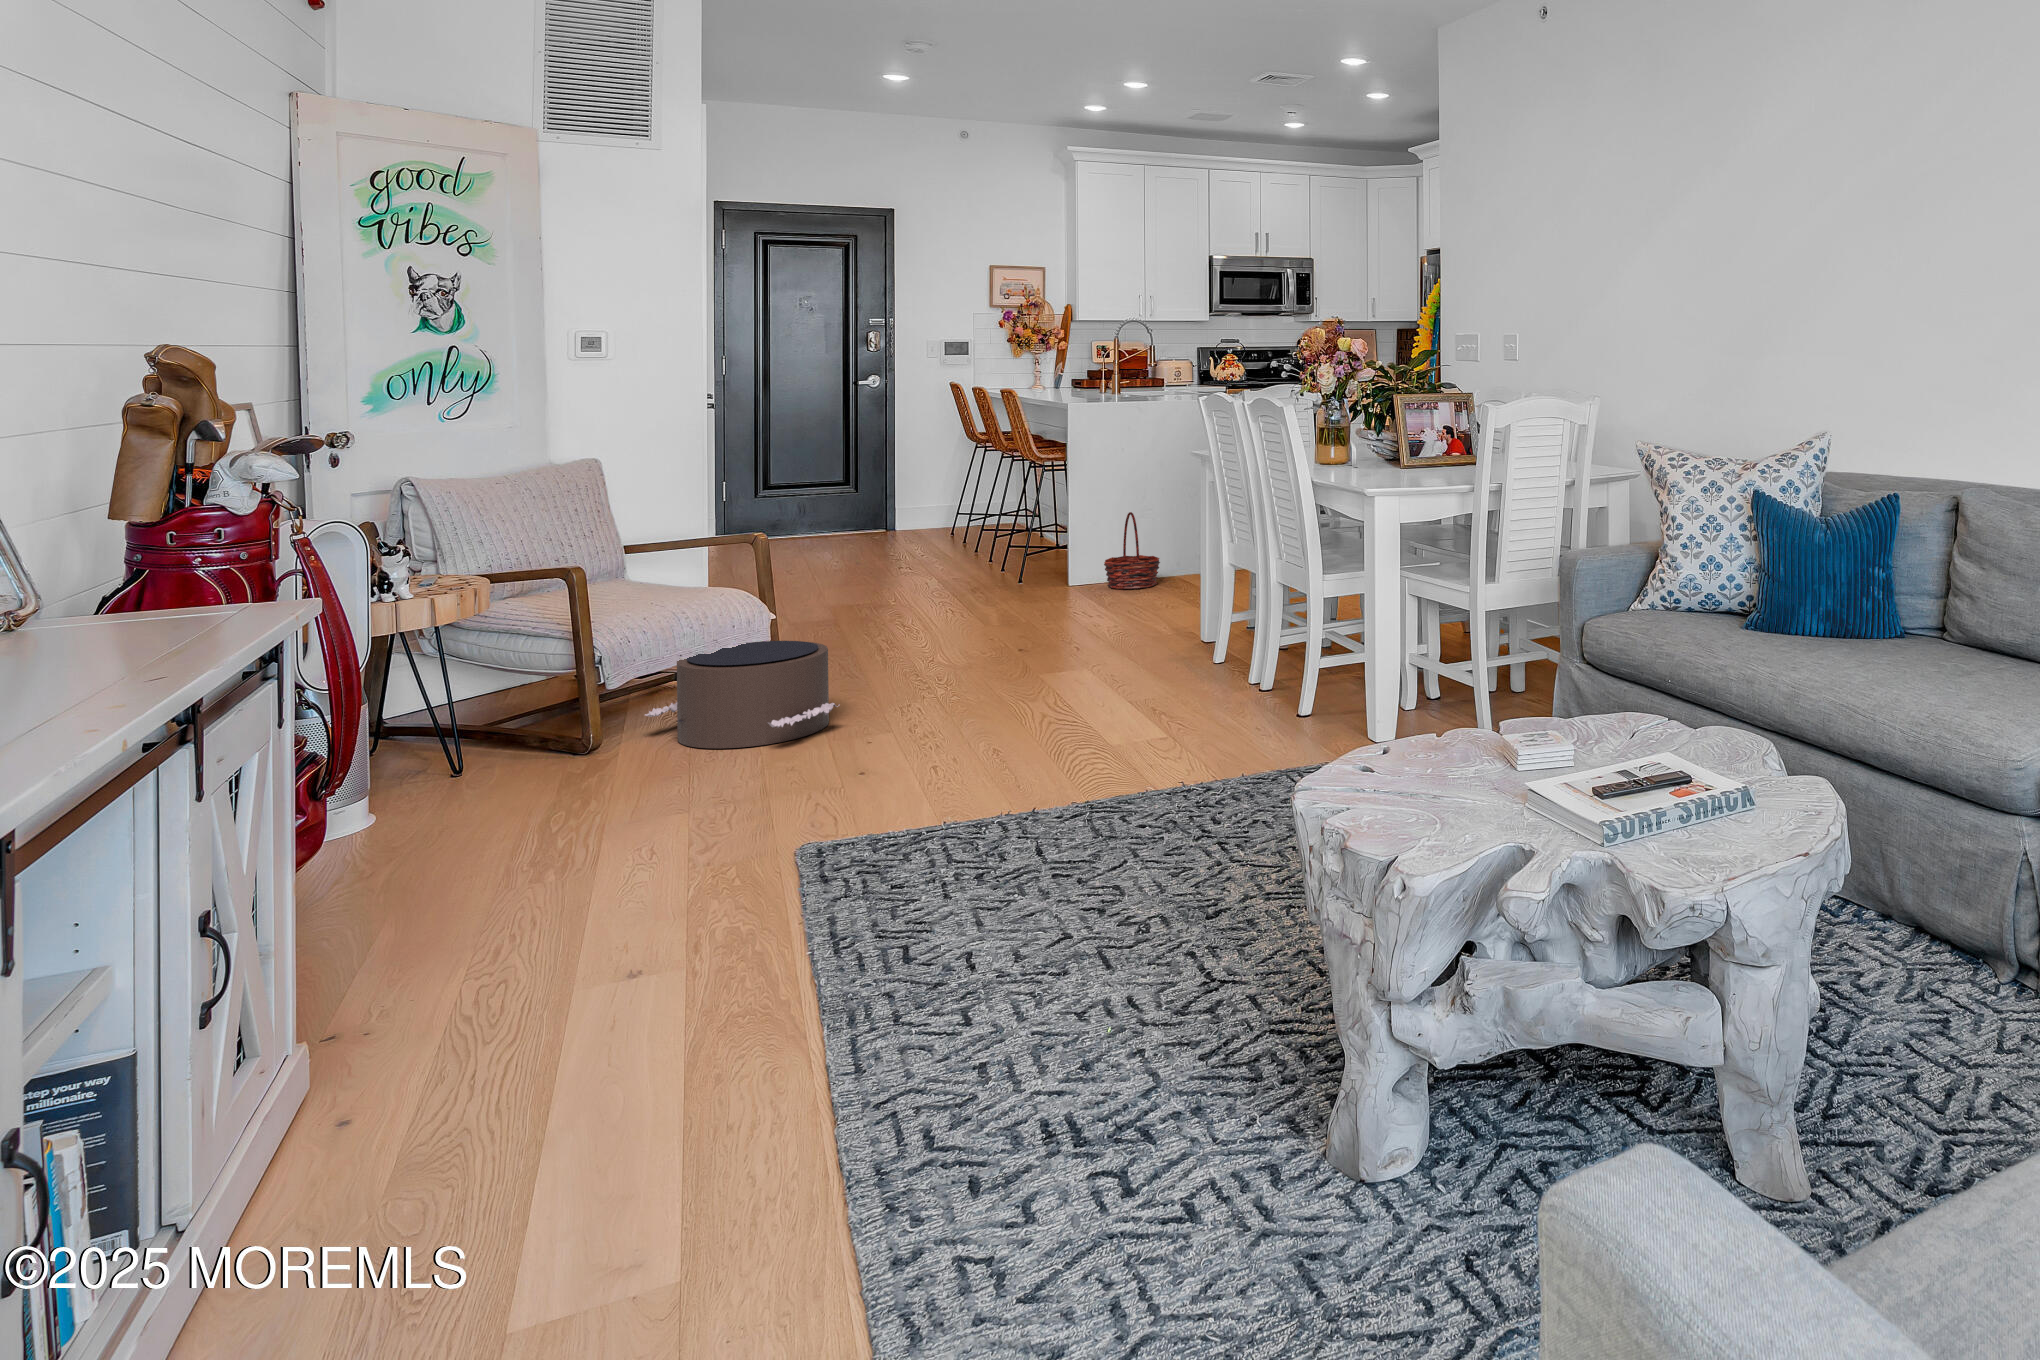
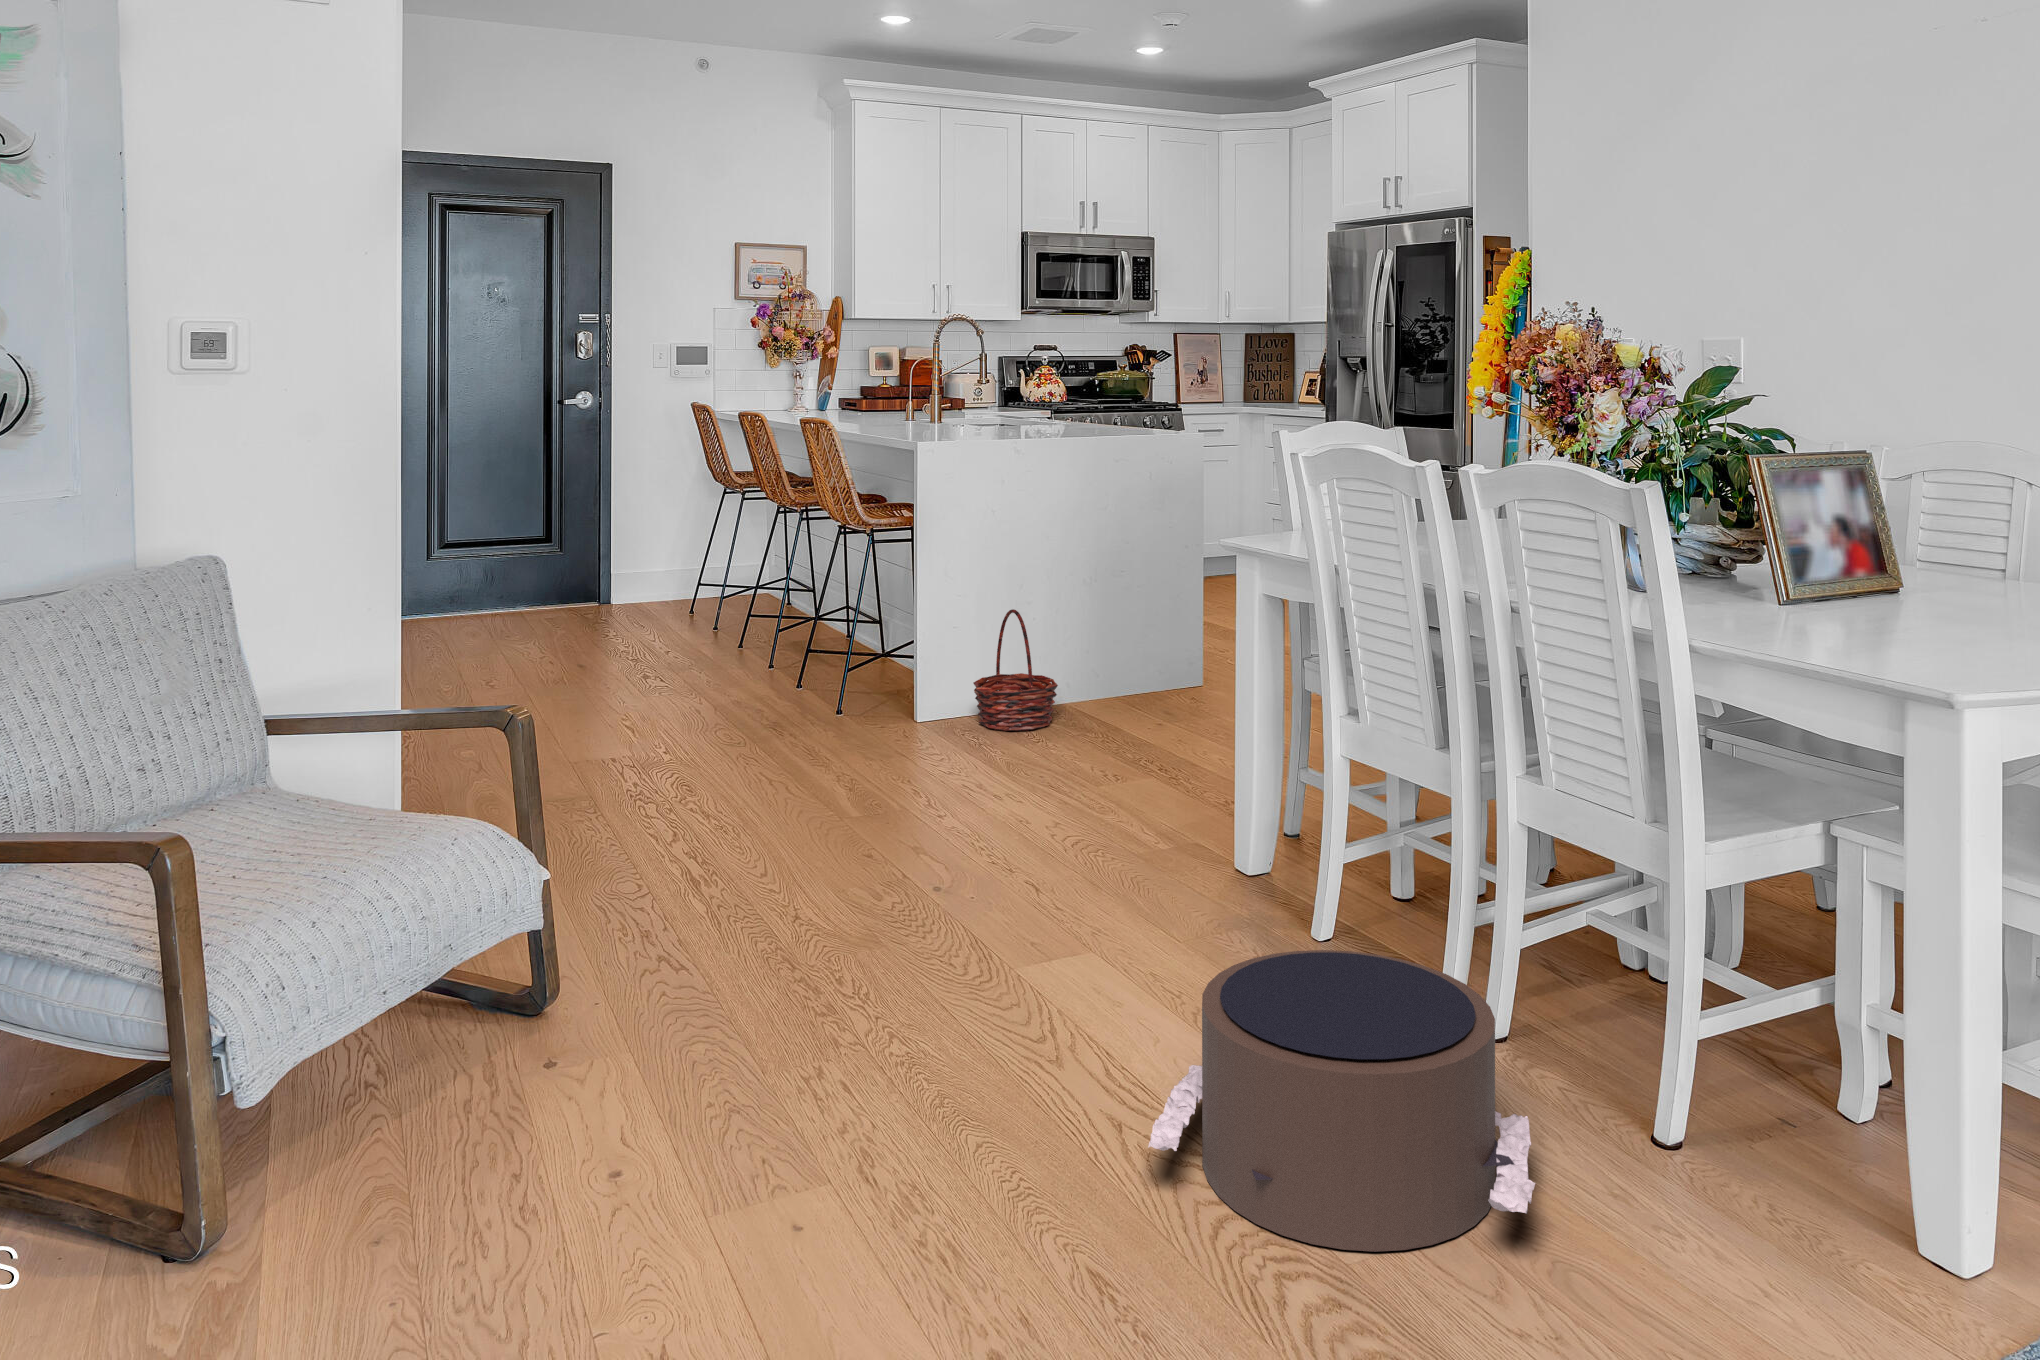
pouf: present [645,641,839,749] -> present [1148,950,1535,1252]

